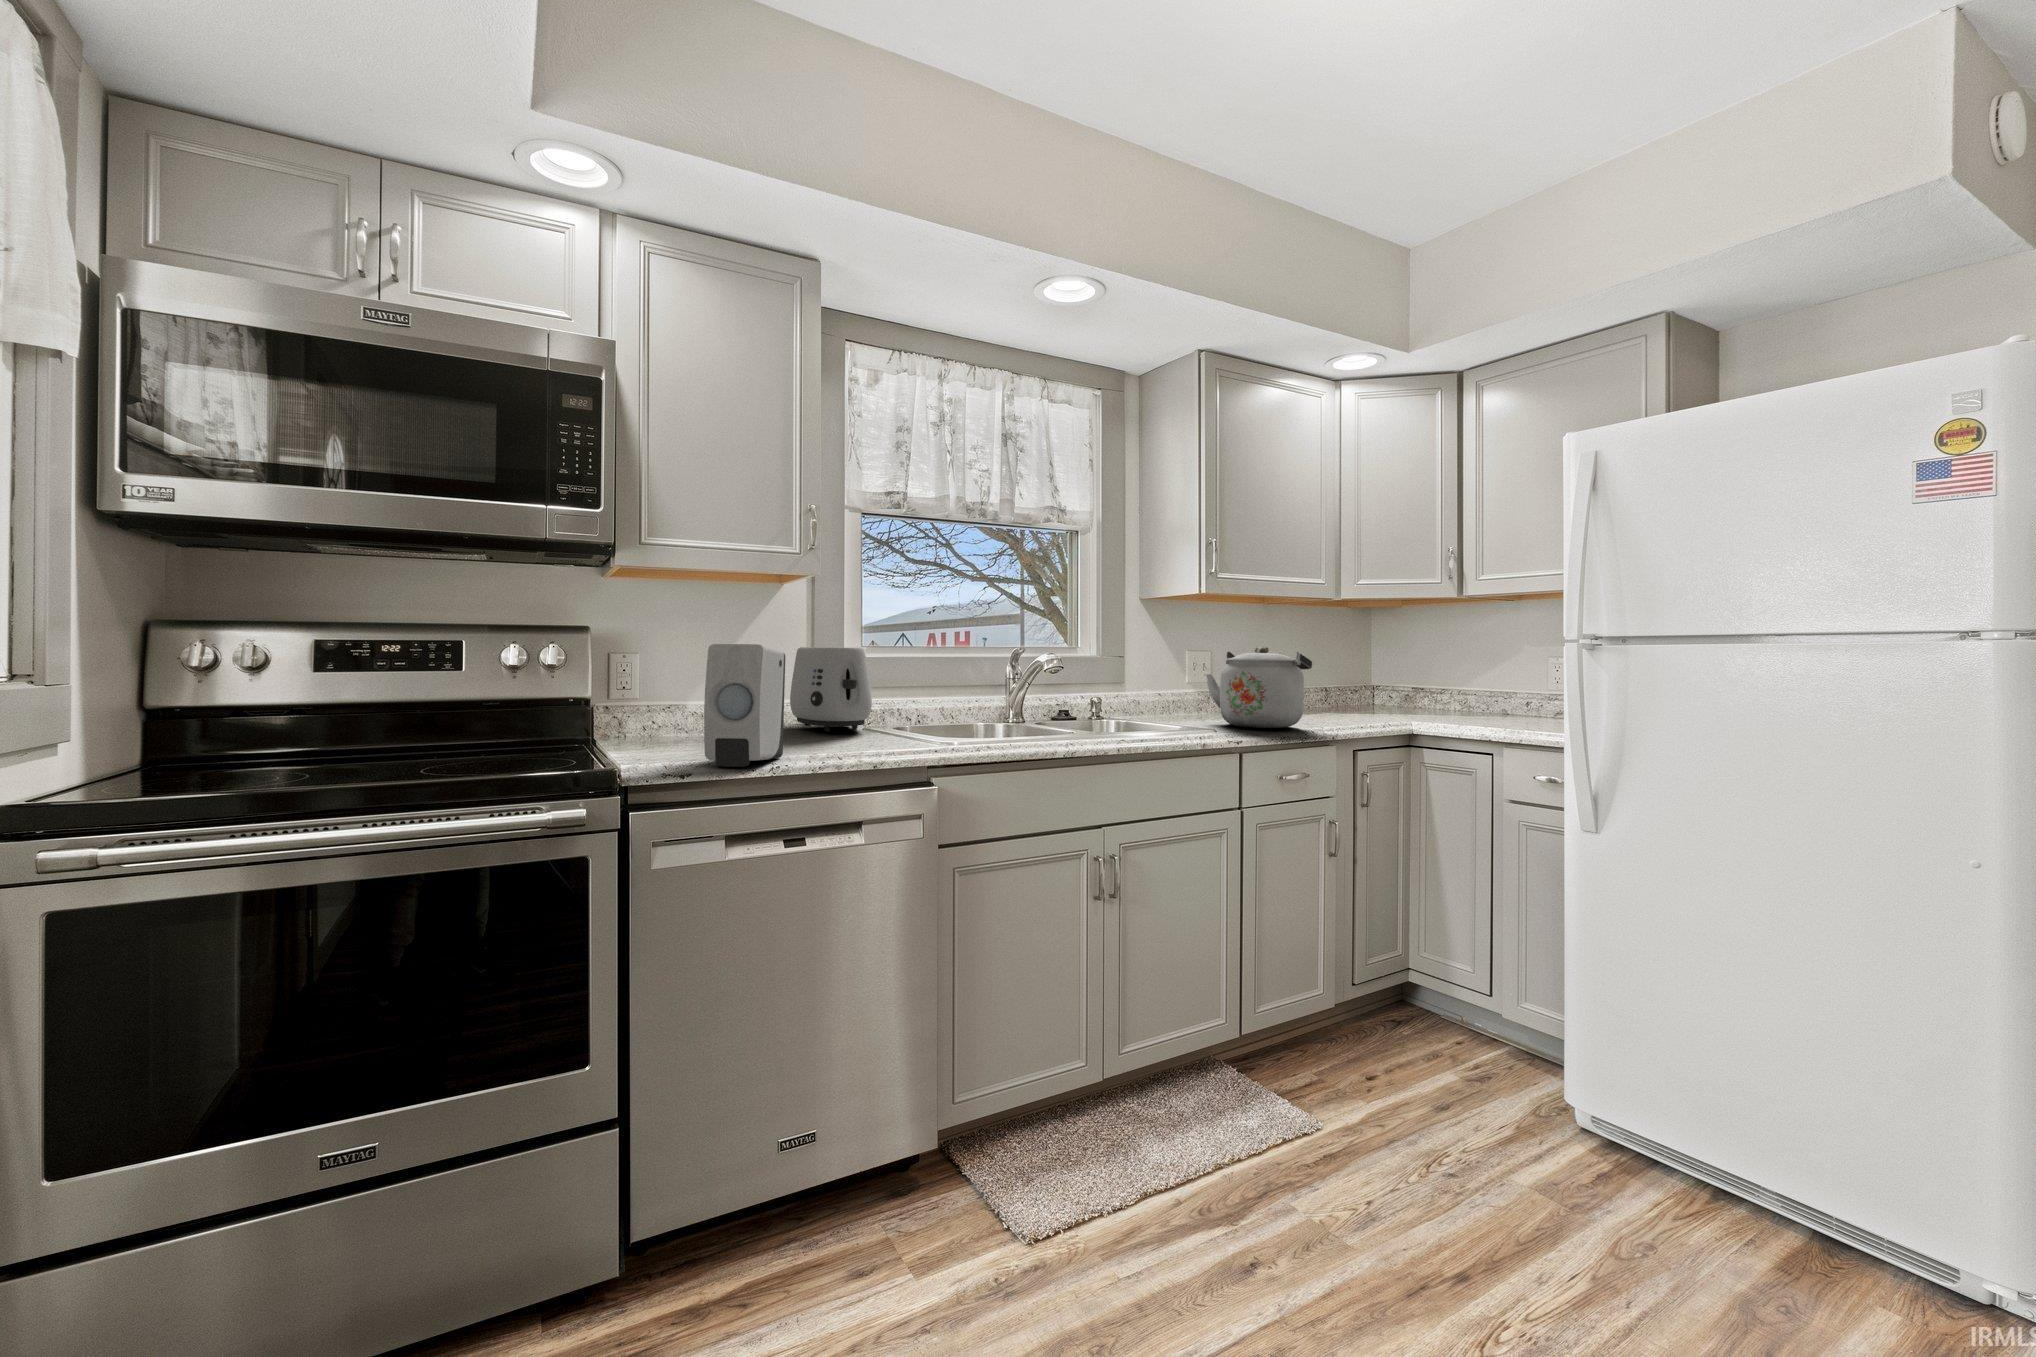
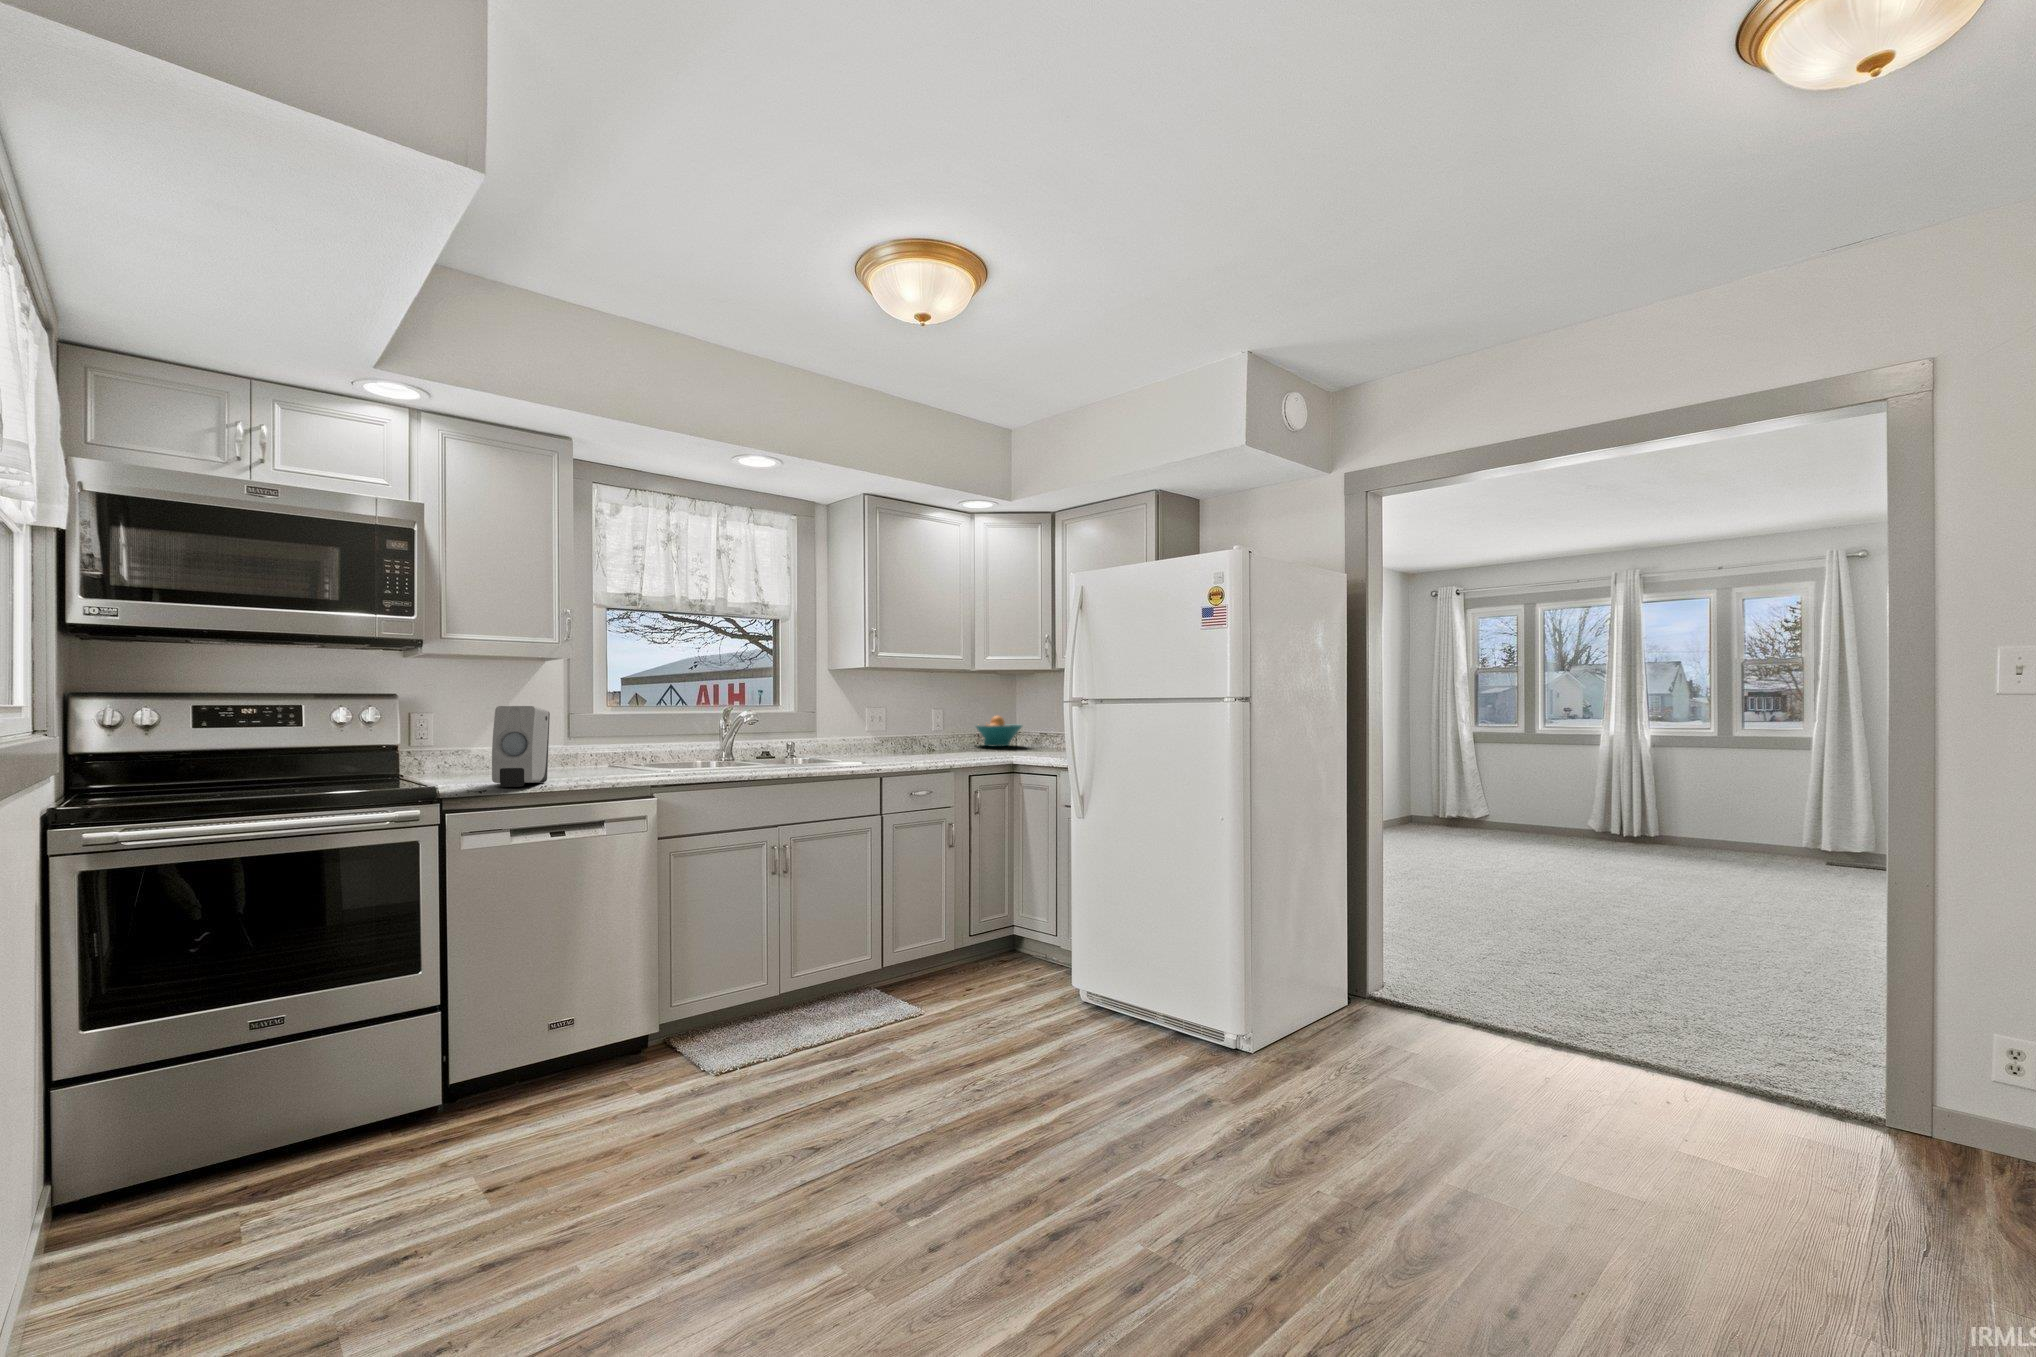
toaster: present [790,647,872,731] -> none [550,707,614,767]
kettle: present [1205,647,1312,728] -> none [871,702,944,759]
fruit bowl: none [1320,667,1396,709] -> present [976,716,1022,746]

